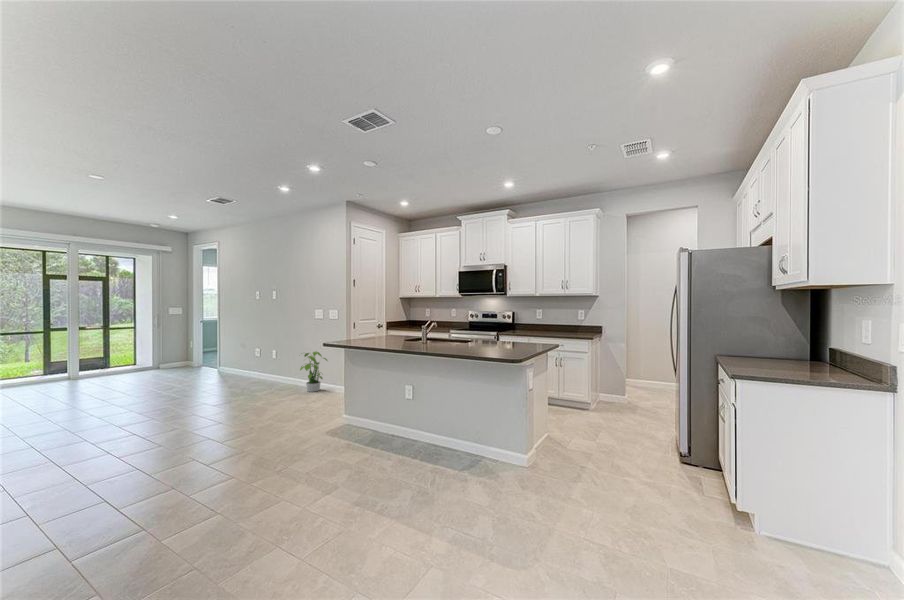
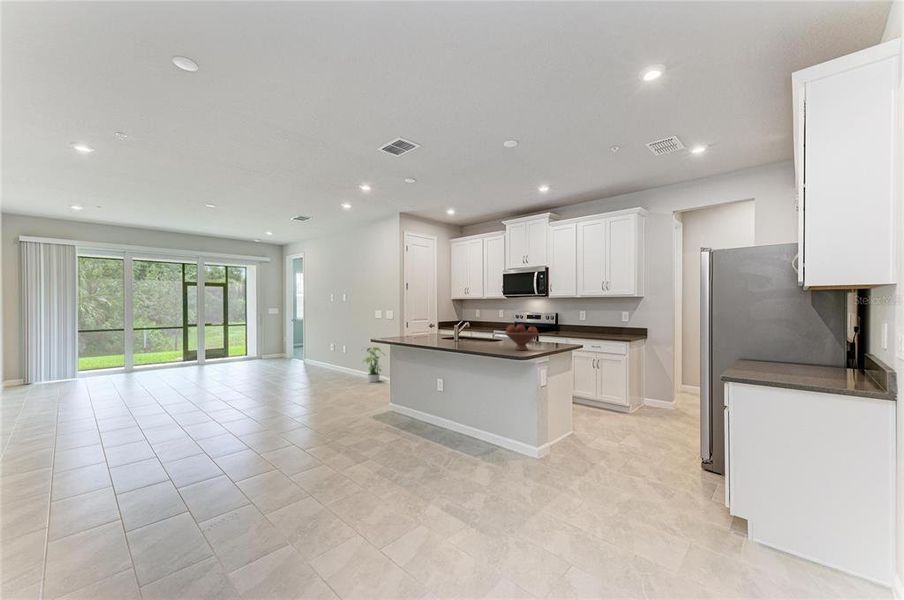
fruit bowl: none [489,324,525,352] -> present [505,325,538,350]

